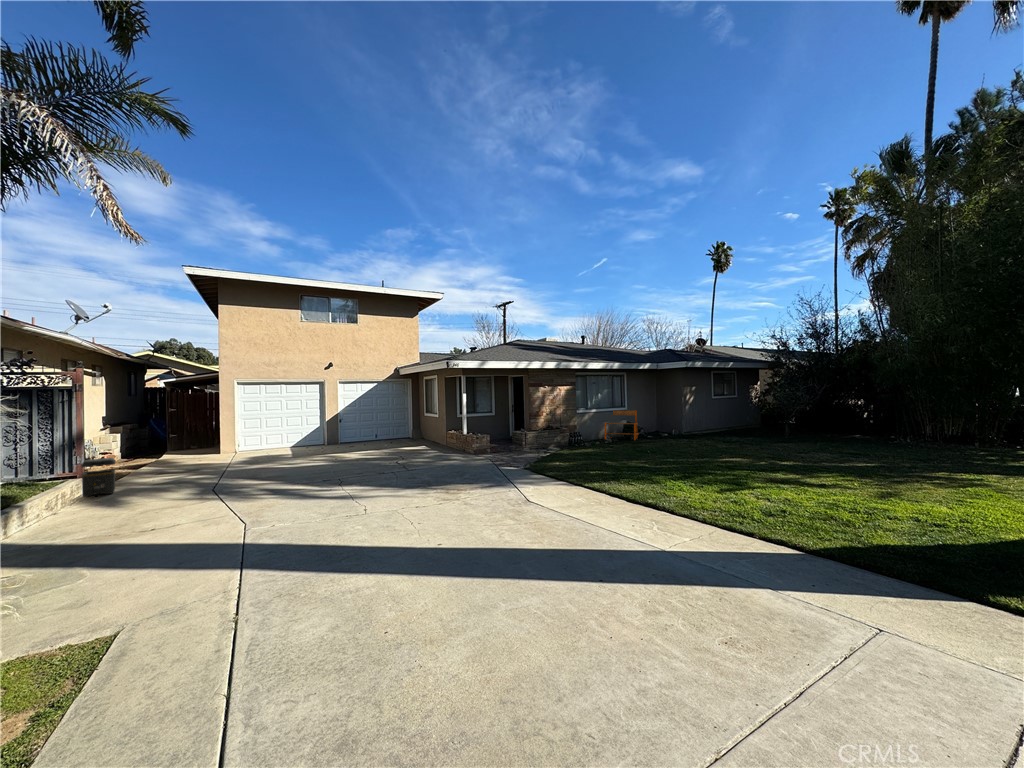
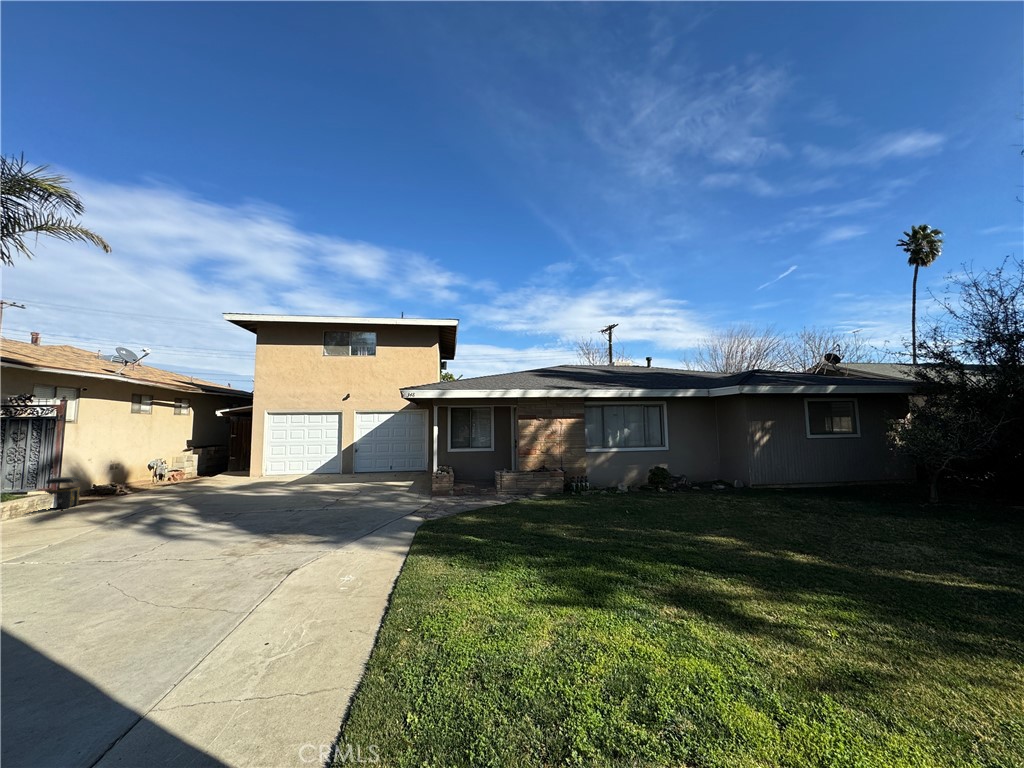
bench: present [605,410,639,440] -> none [628,450,674,491]

